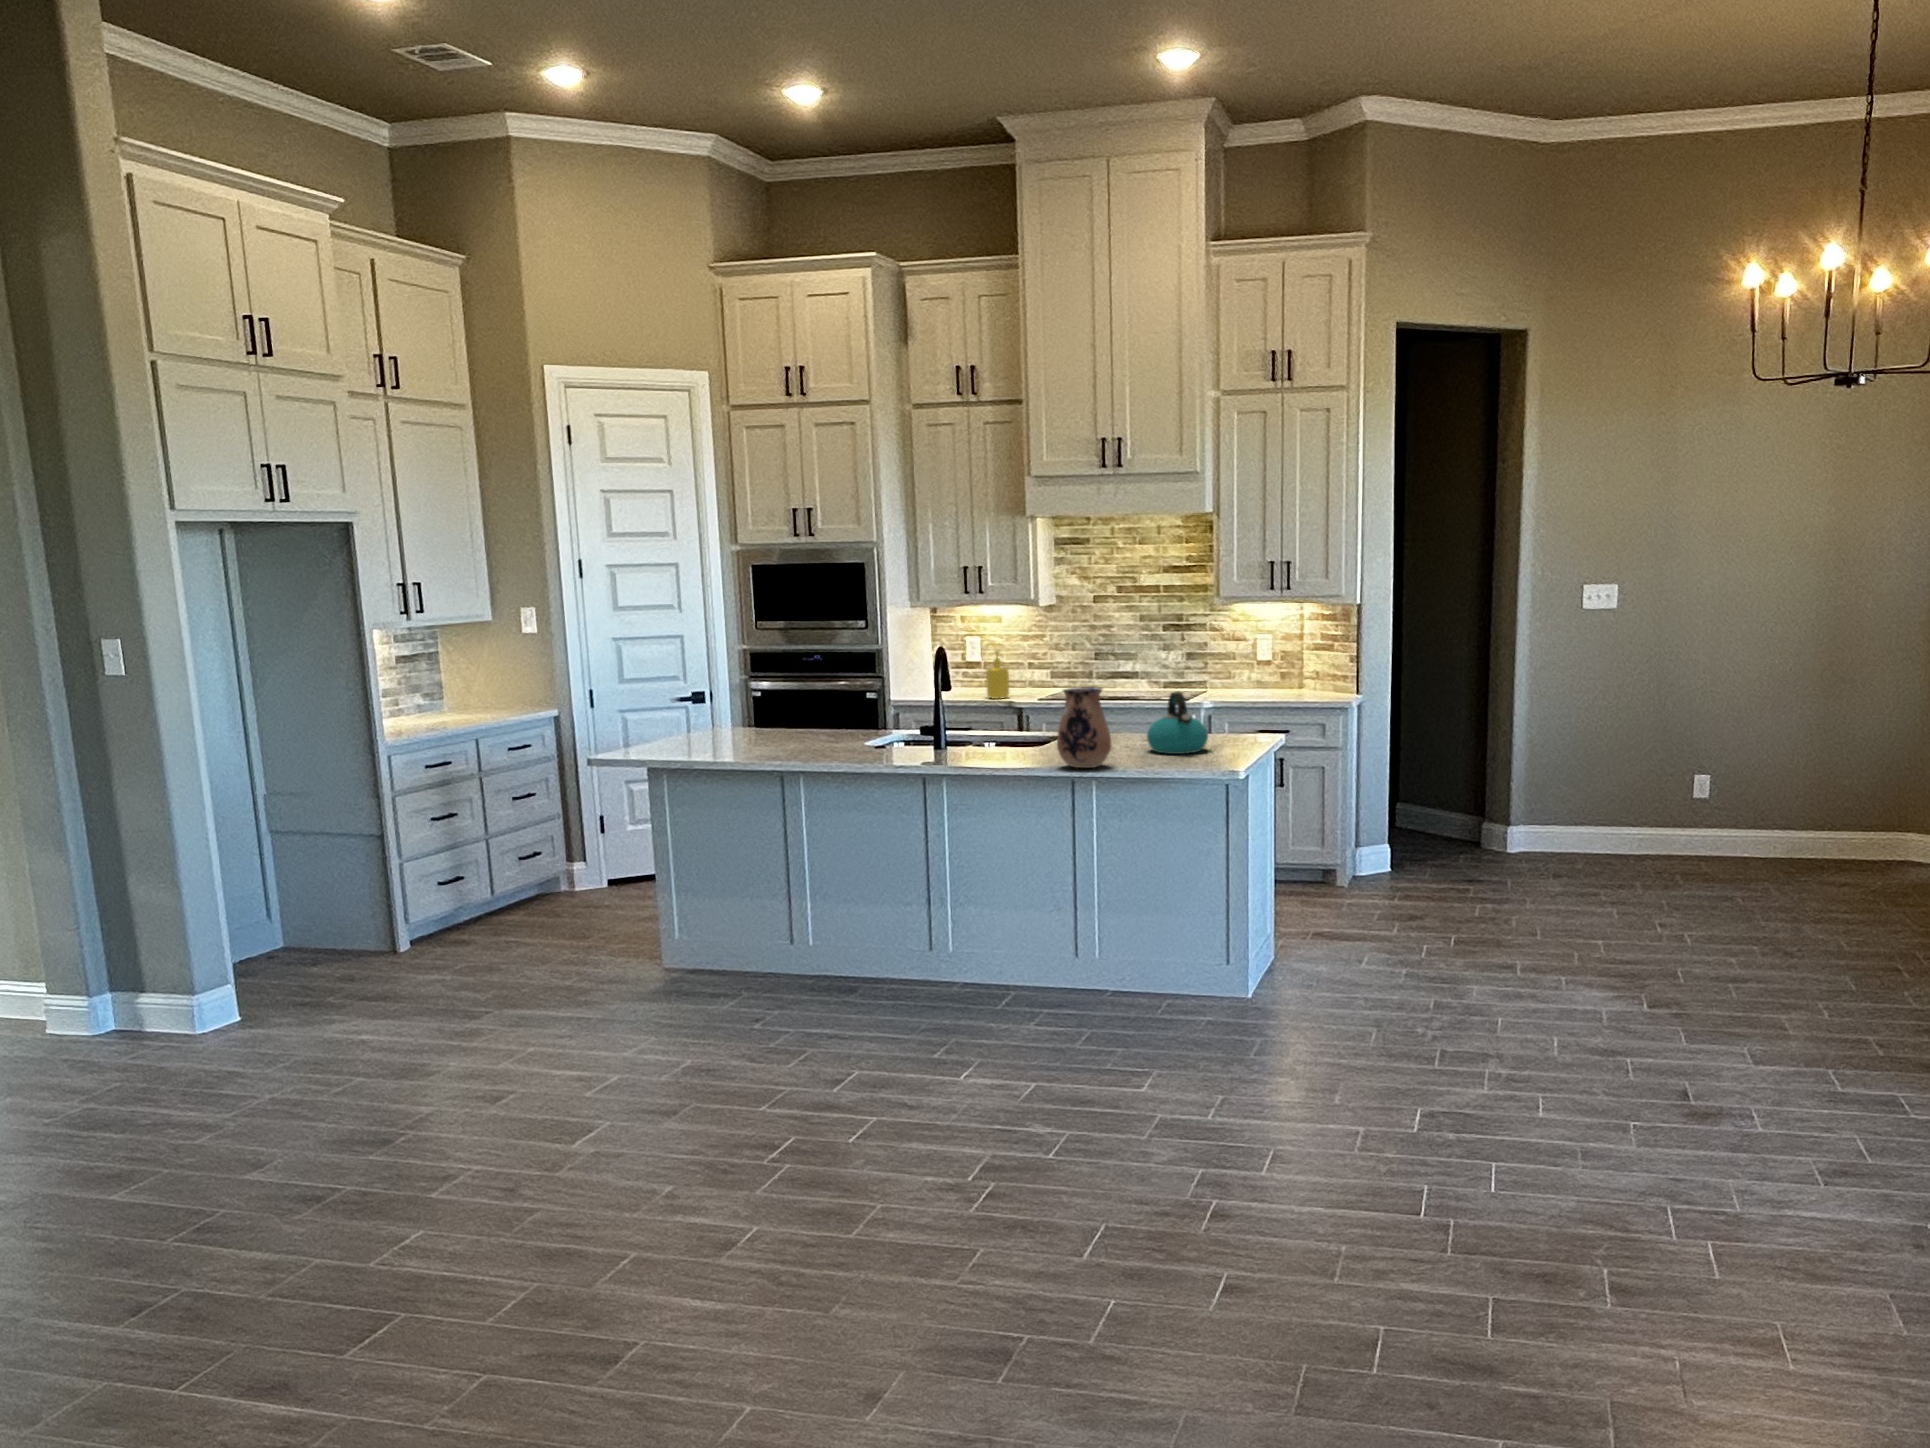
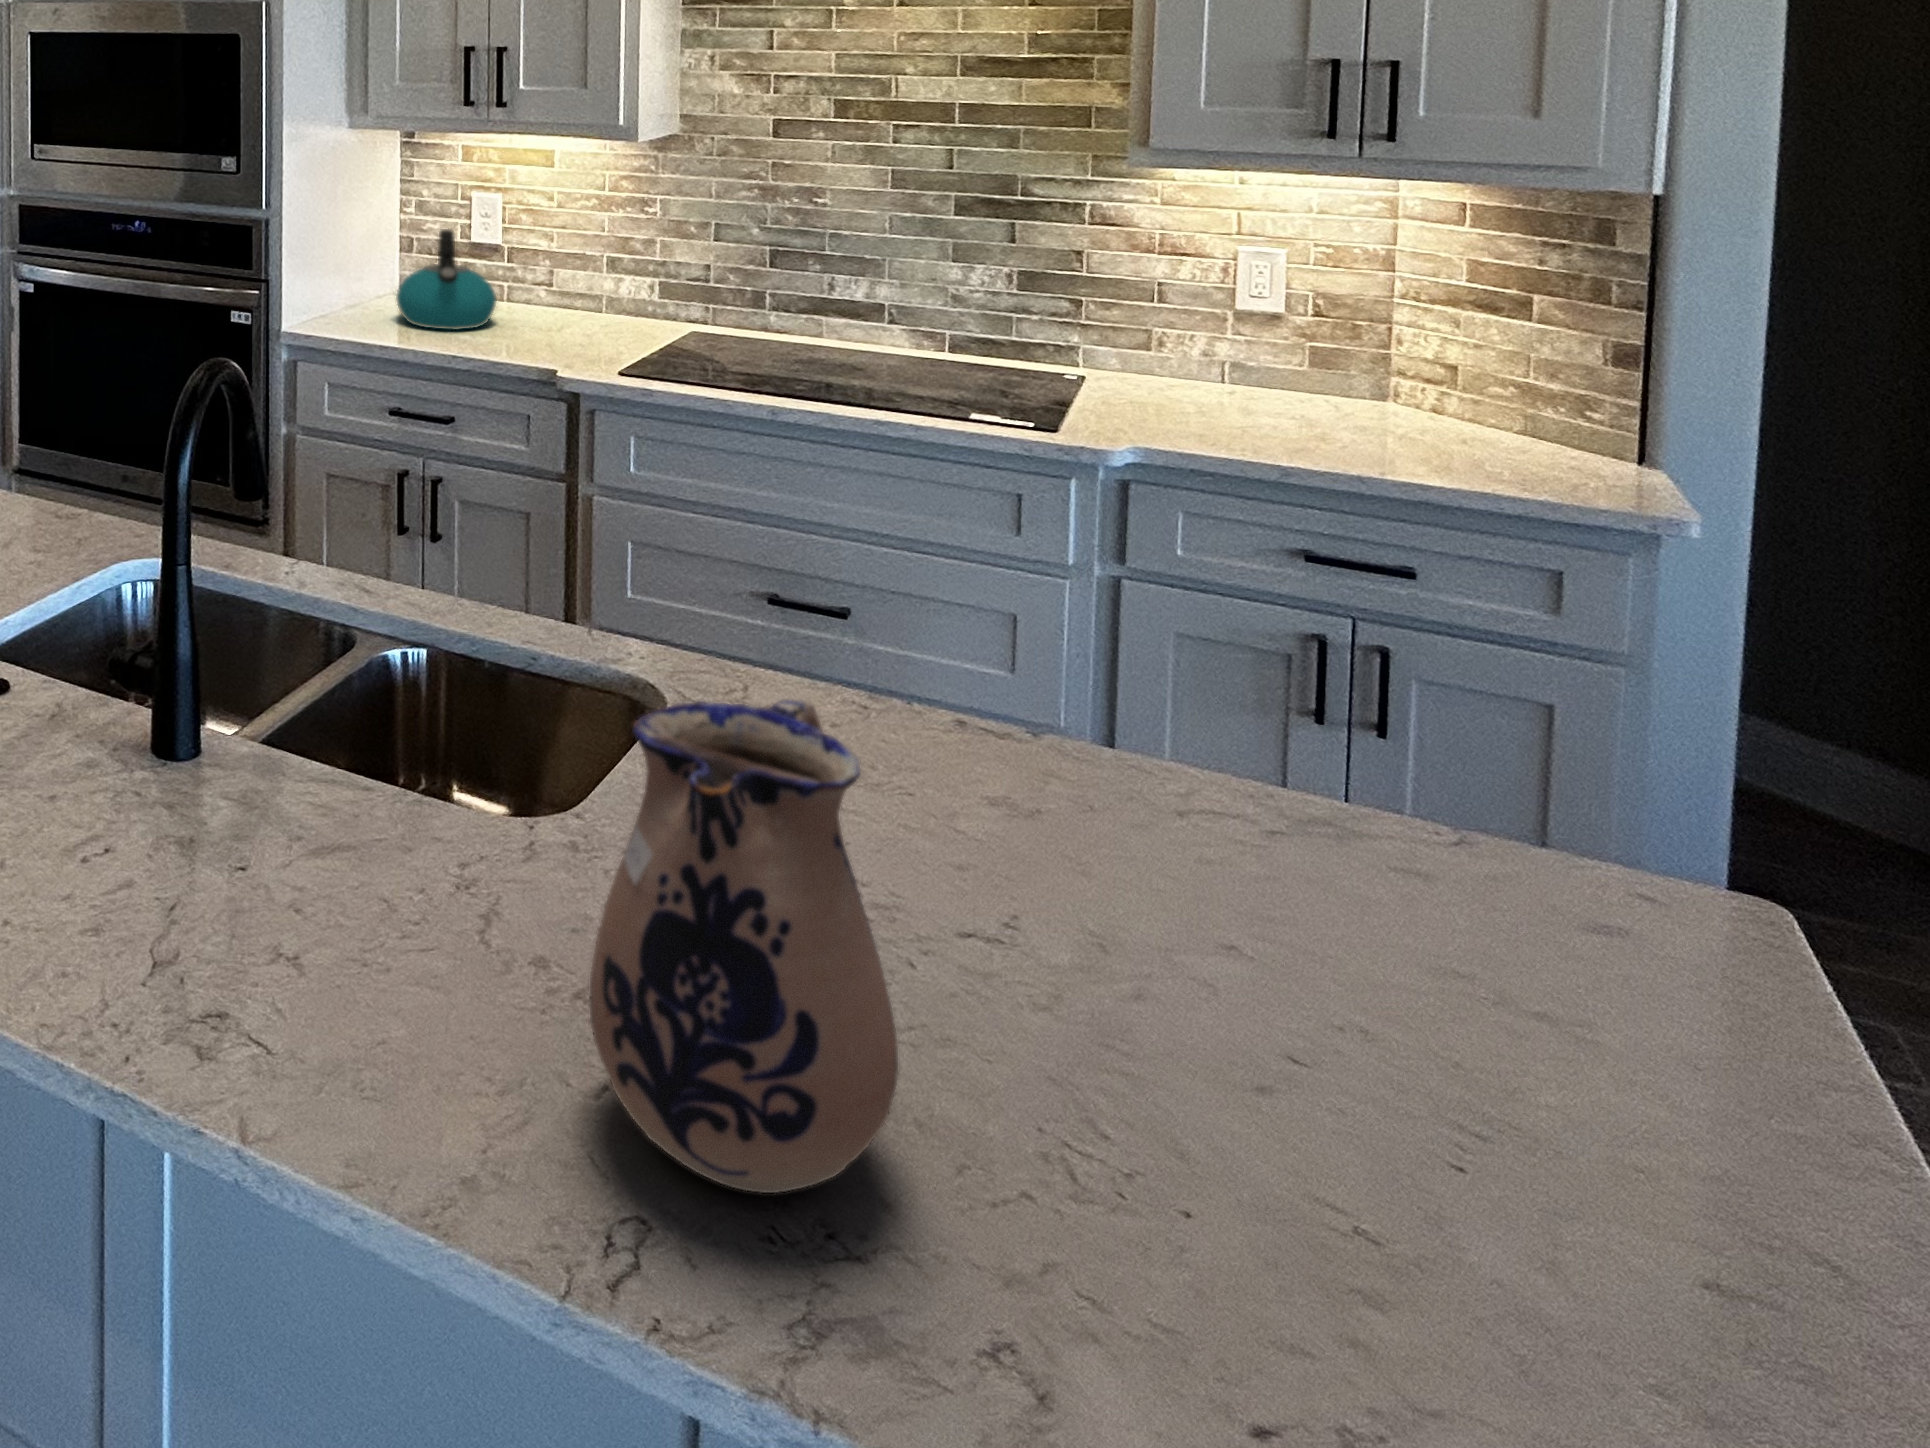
soap dispenser: present [986,651,1009,699] -> none [498,240,552,353]
kettle: present [1147,692,1208,754] -> present [396,229,497,330]

